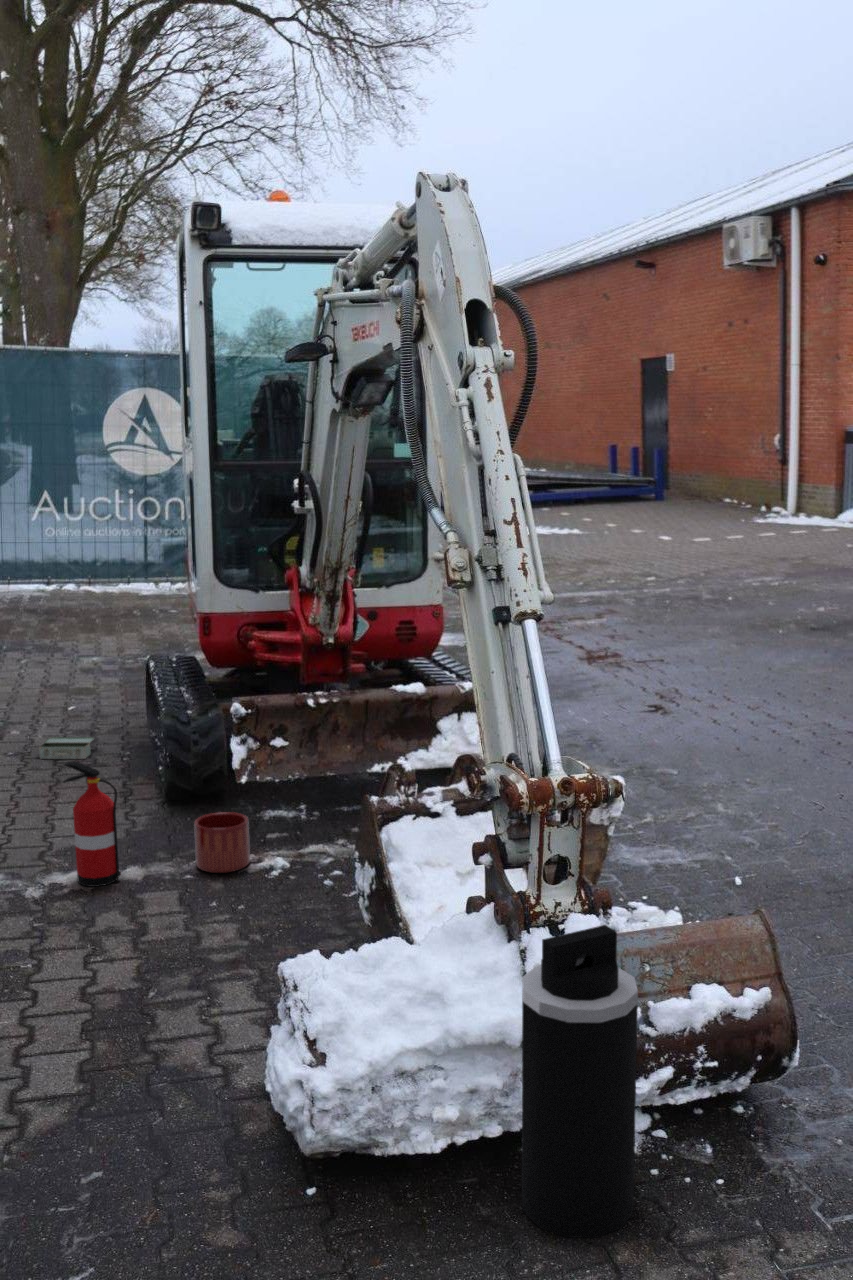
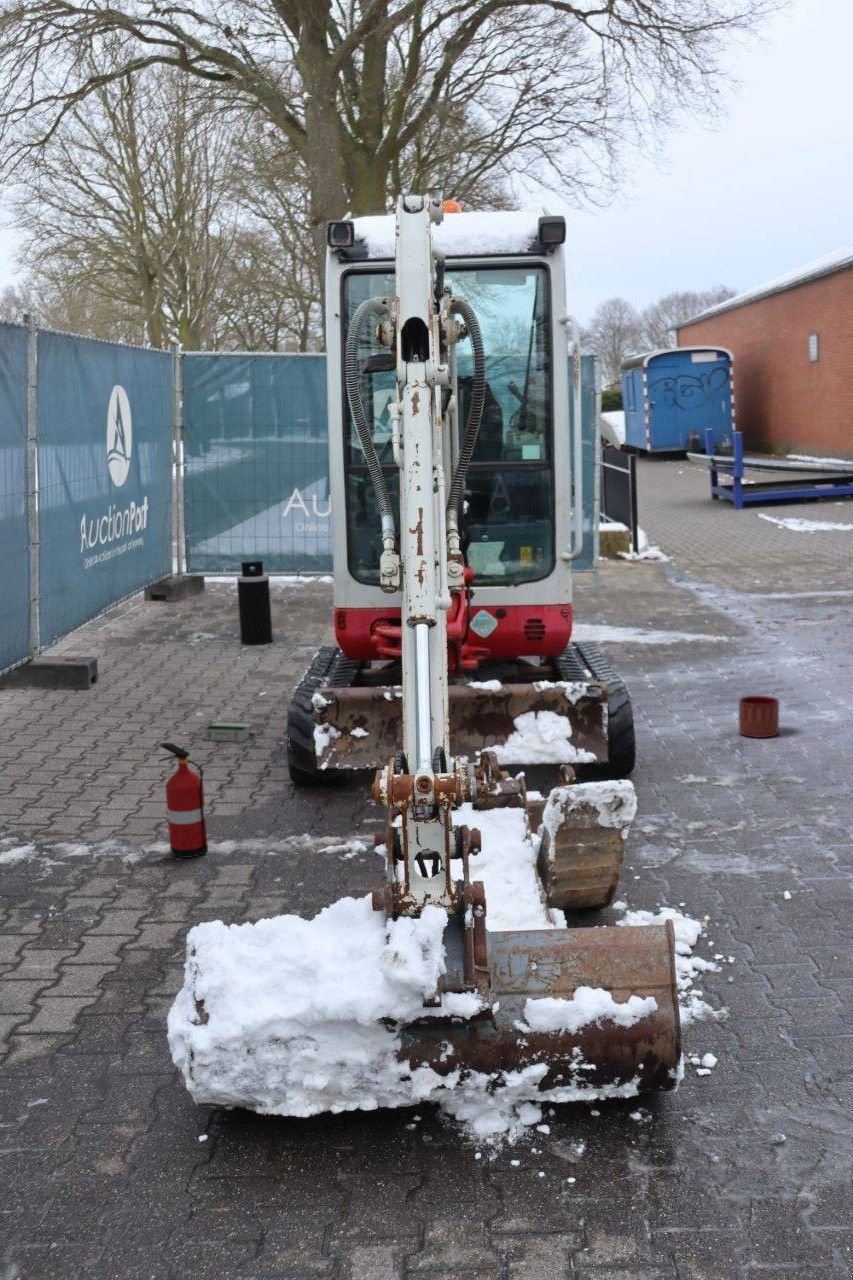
planter: present [194,812,250,873] -> present [739,696,779,738]
trash can: present [522,925,638,1238] -> present [237,561,273,645]

